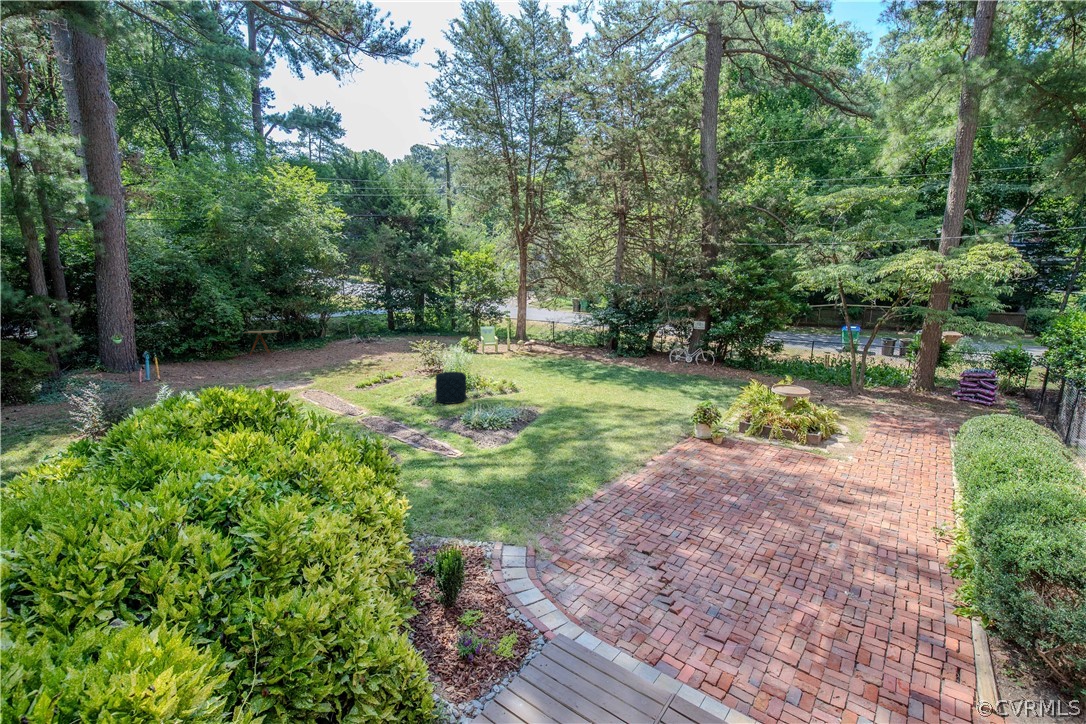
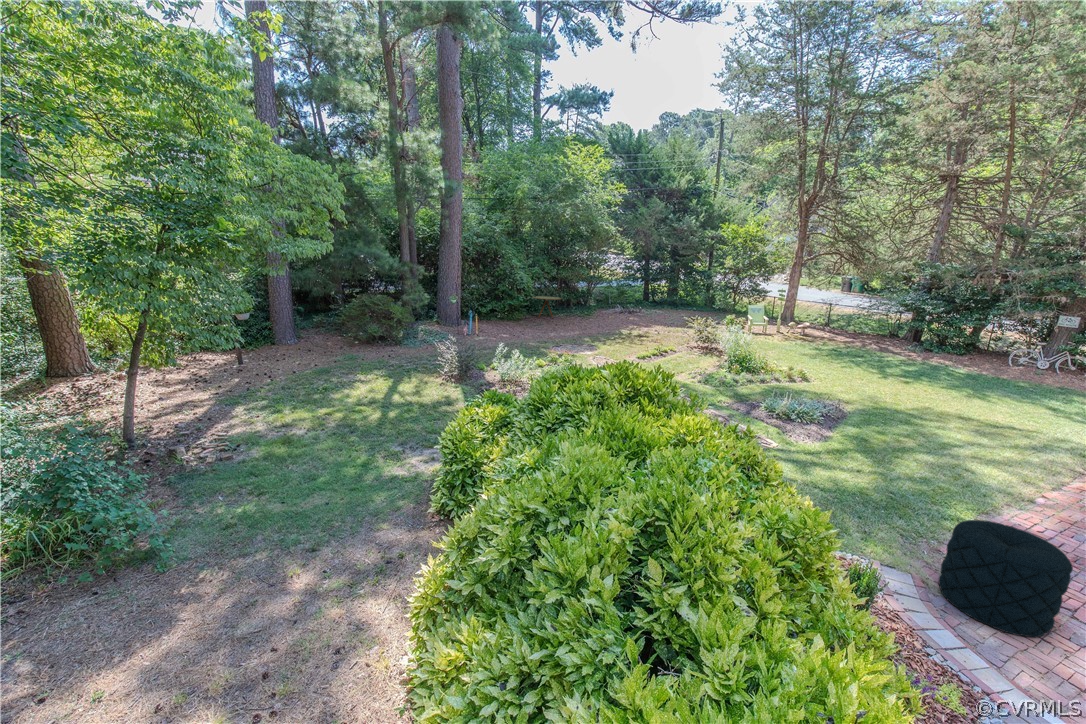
pouf: present [435,372,466,404] -> present [939,520,1073,637]

